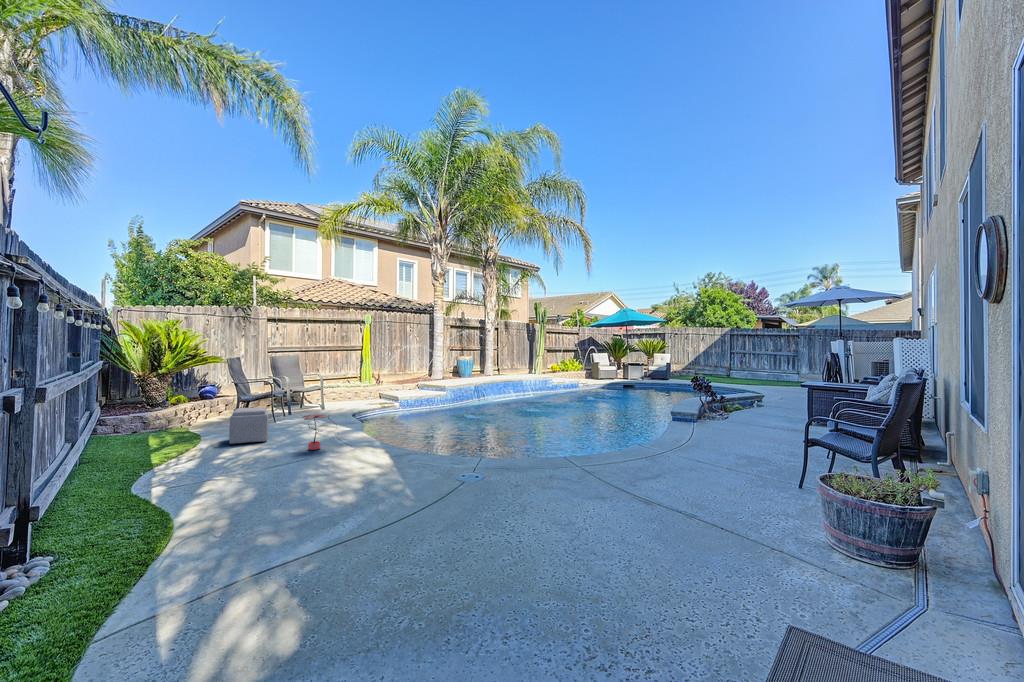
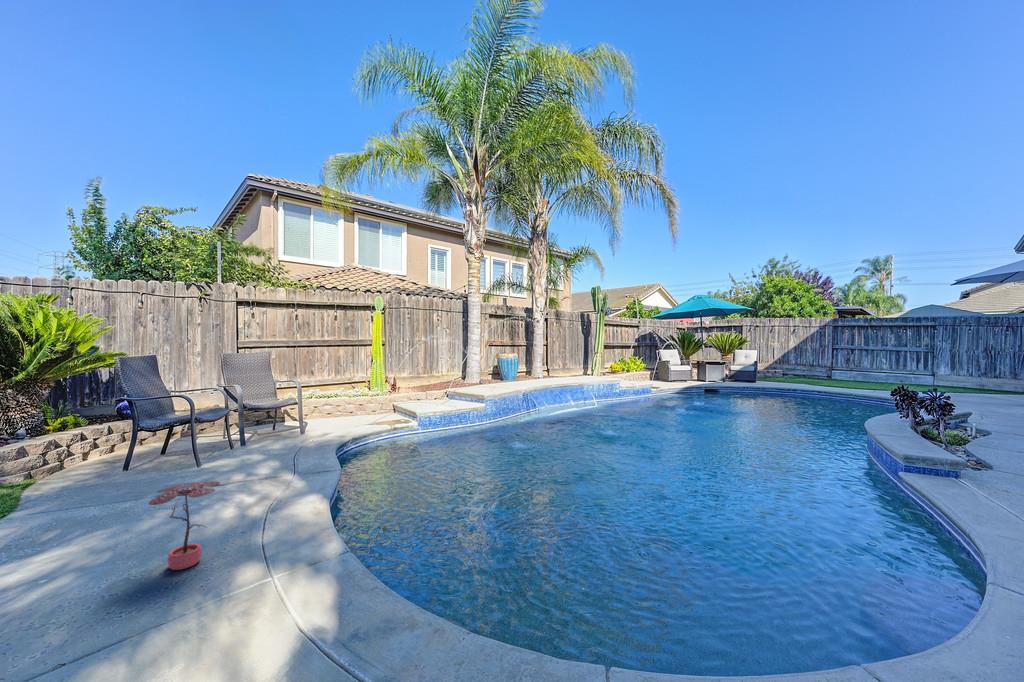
ottoman: present [229,407,269,445] -> none [38,451,153,536]

